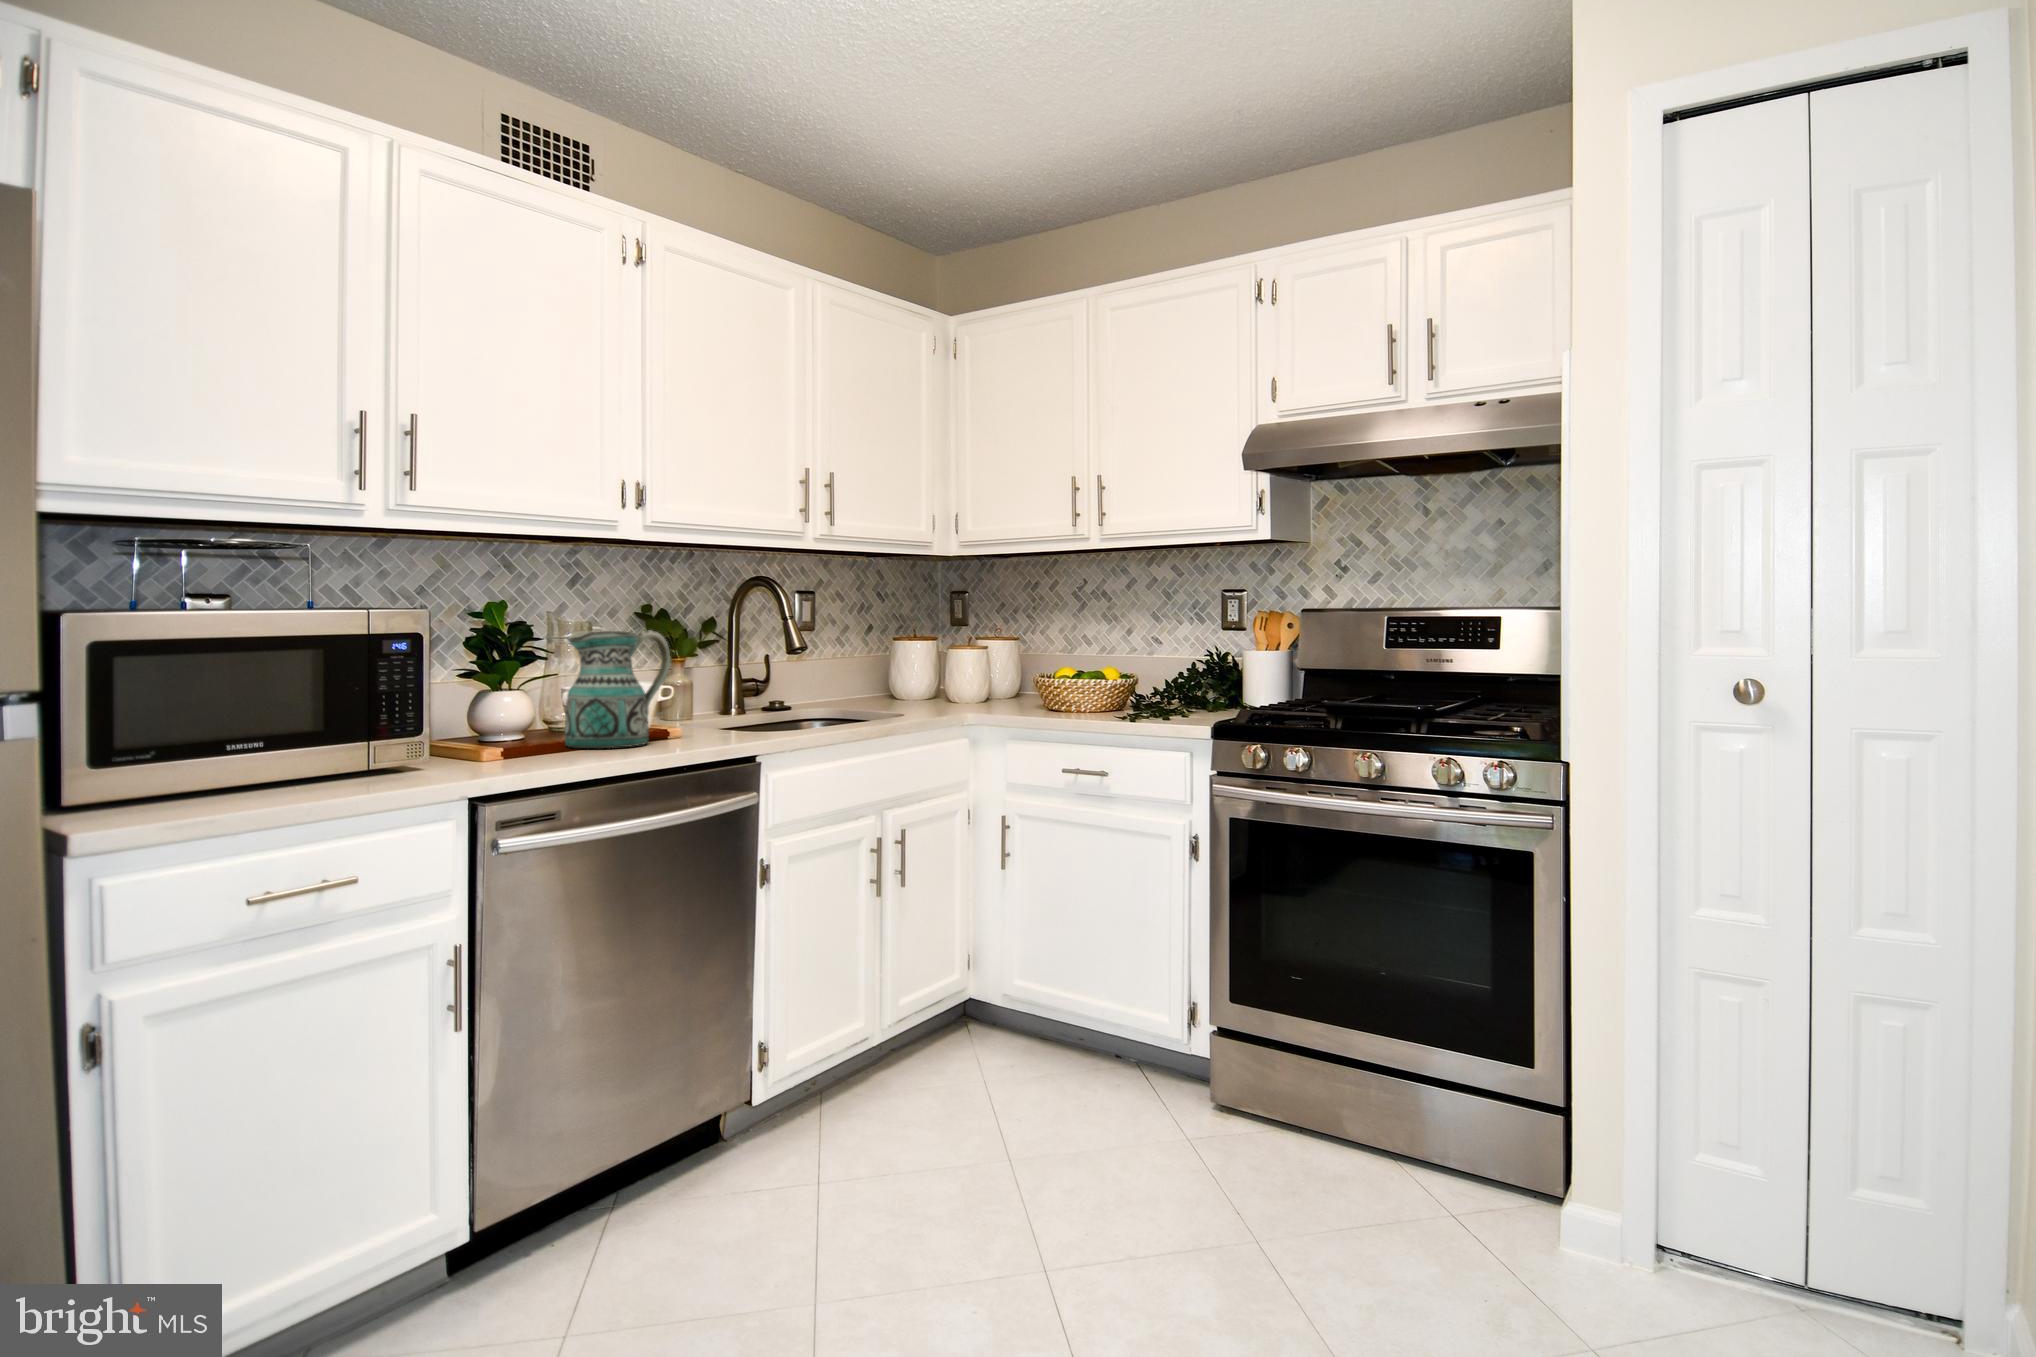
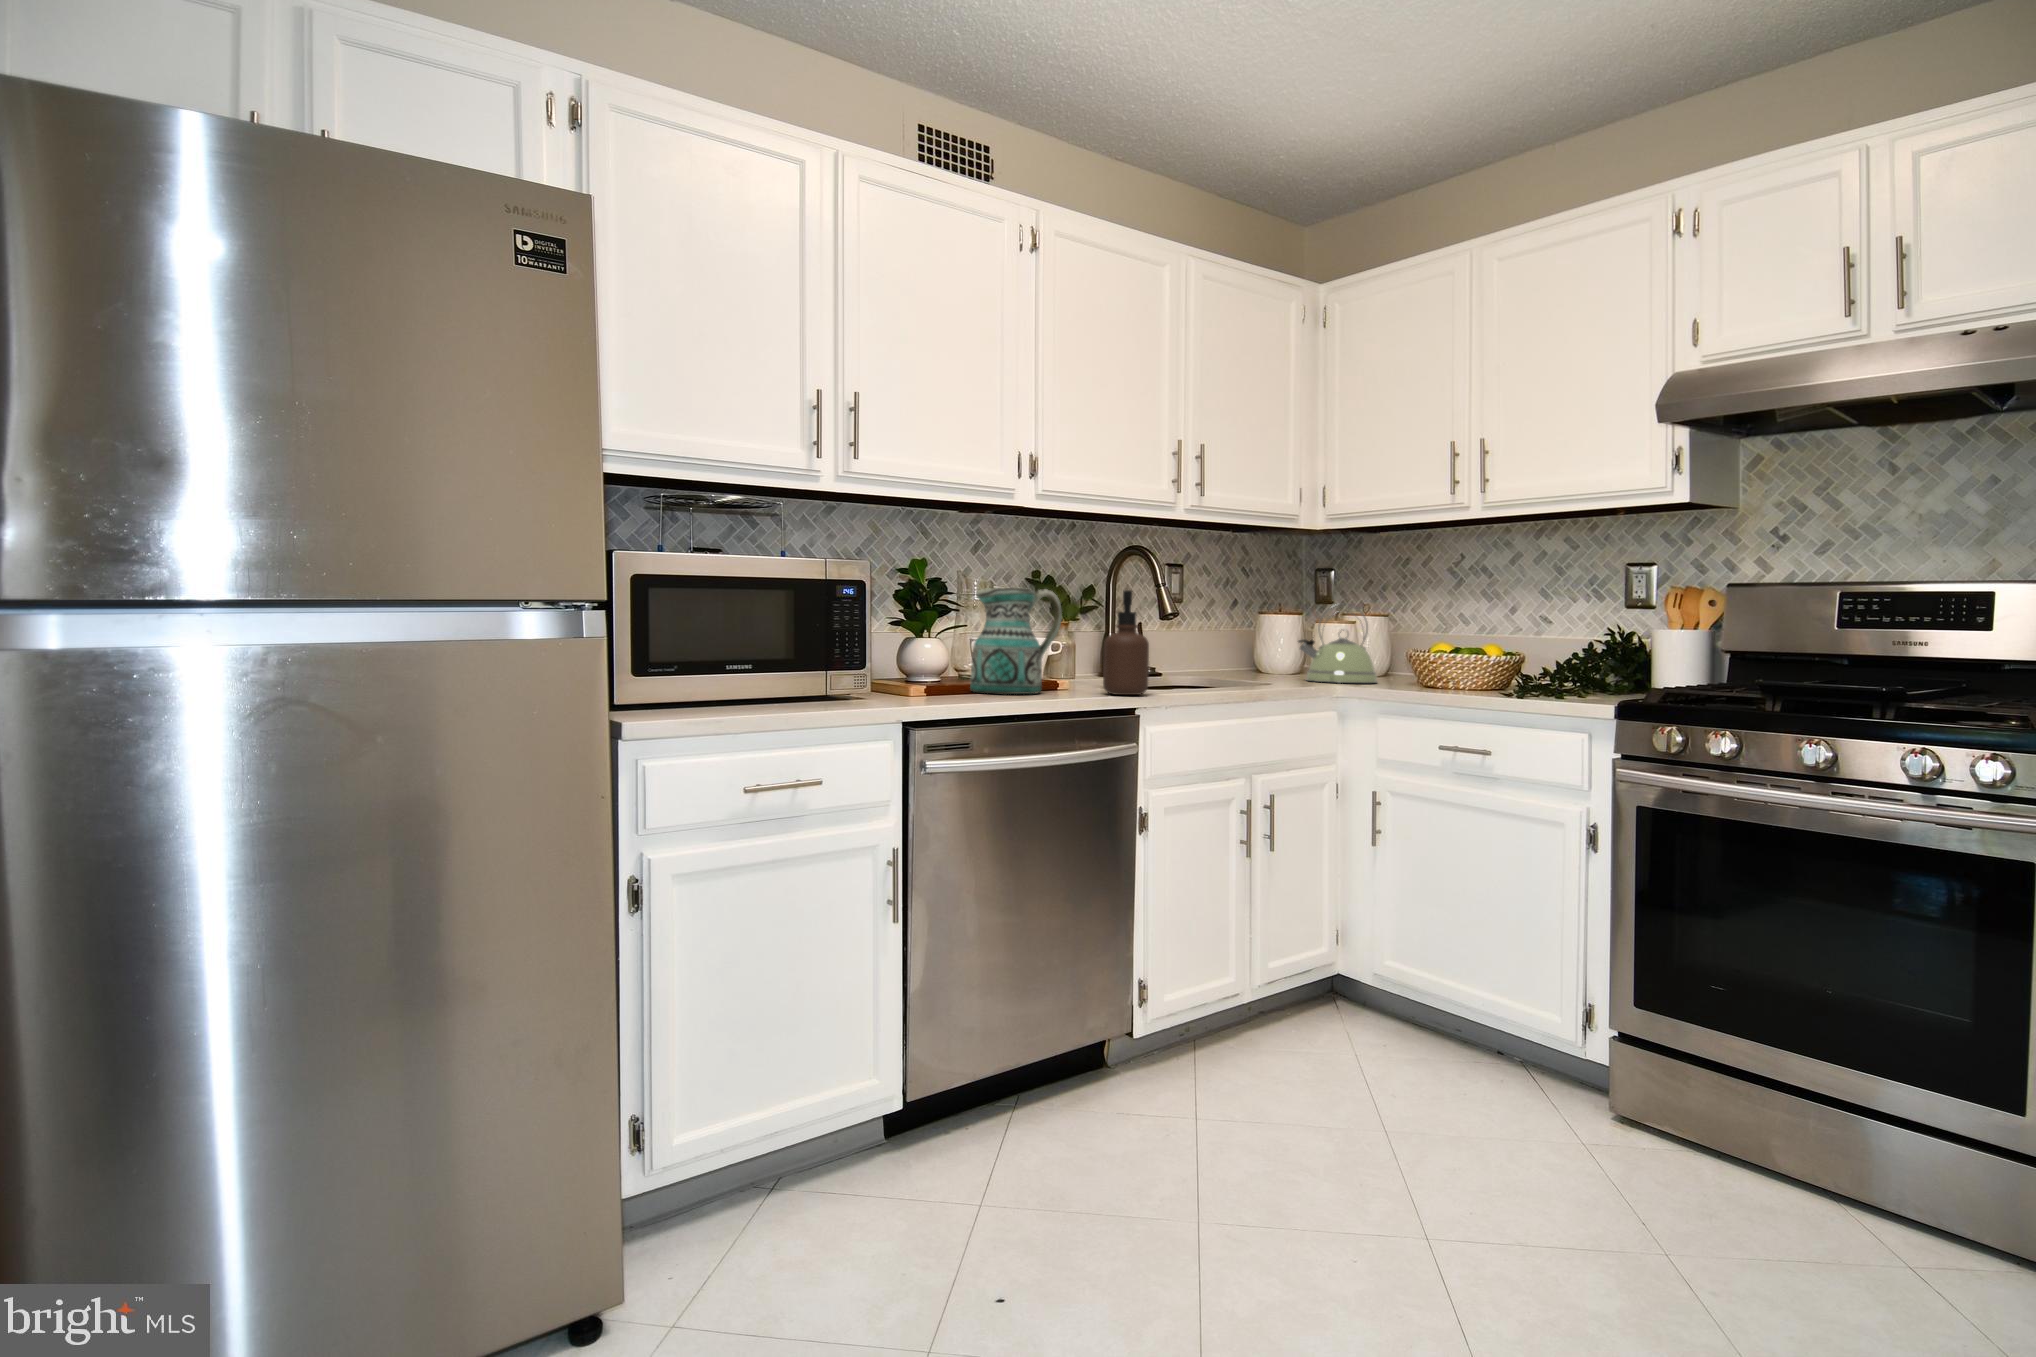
kettle: none [932,629,1010,709] -> present [1298,603,1377,683]
soap dispenser: none [718,630,767,741] -> present [1103,590,1149,695]

